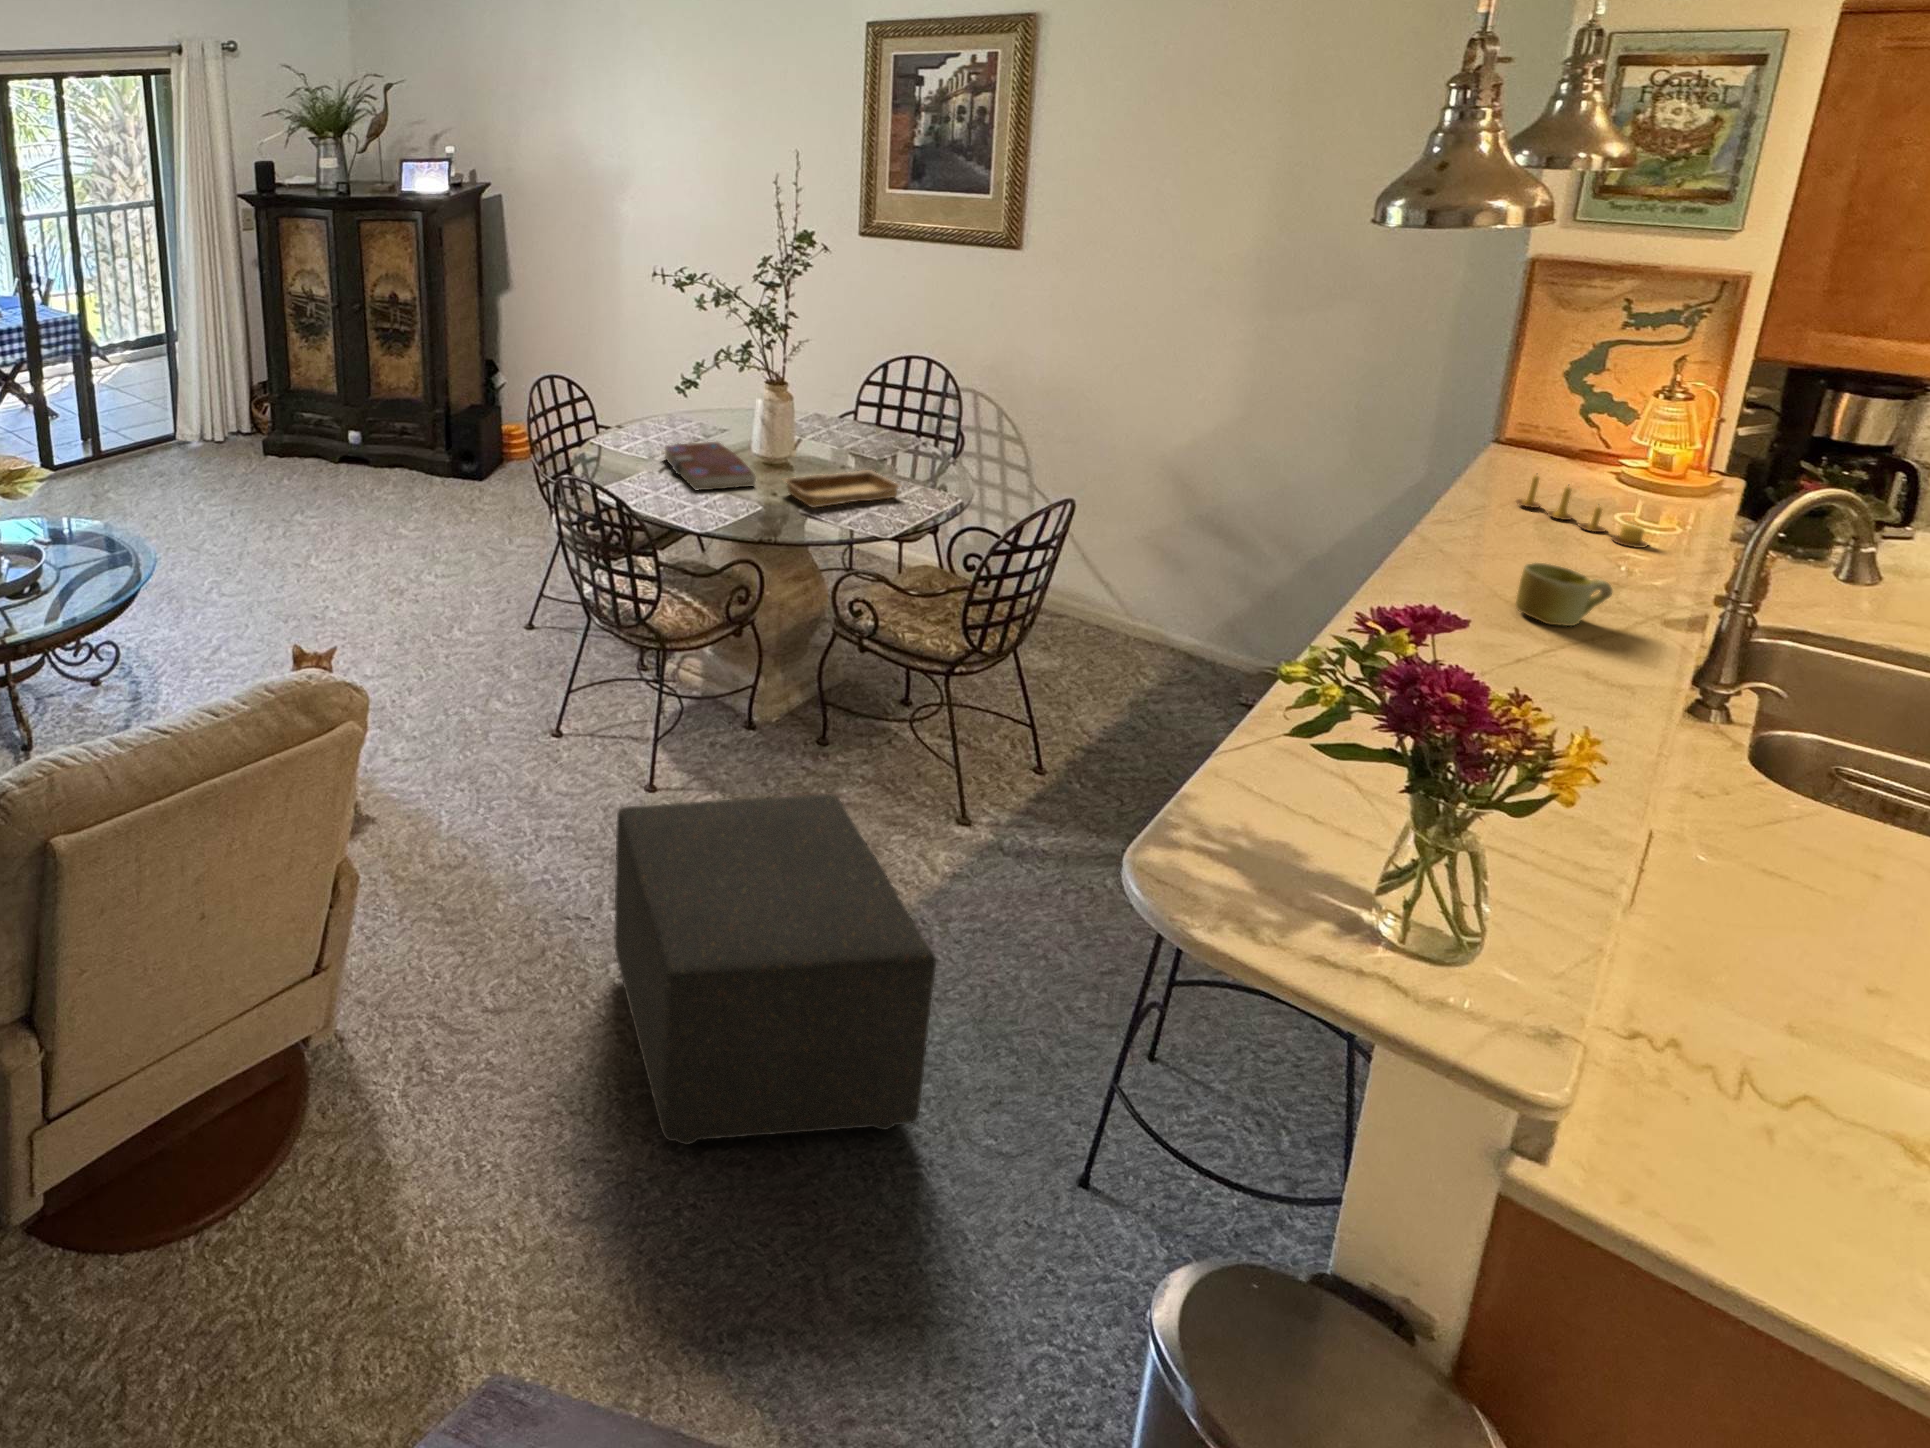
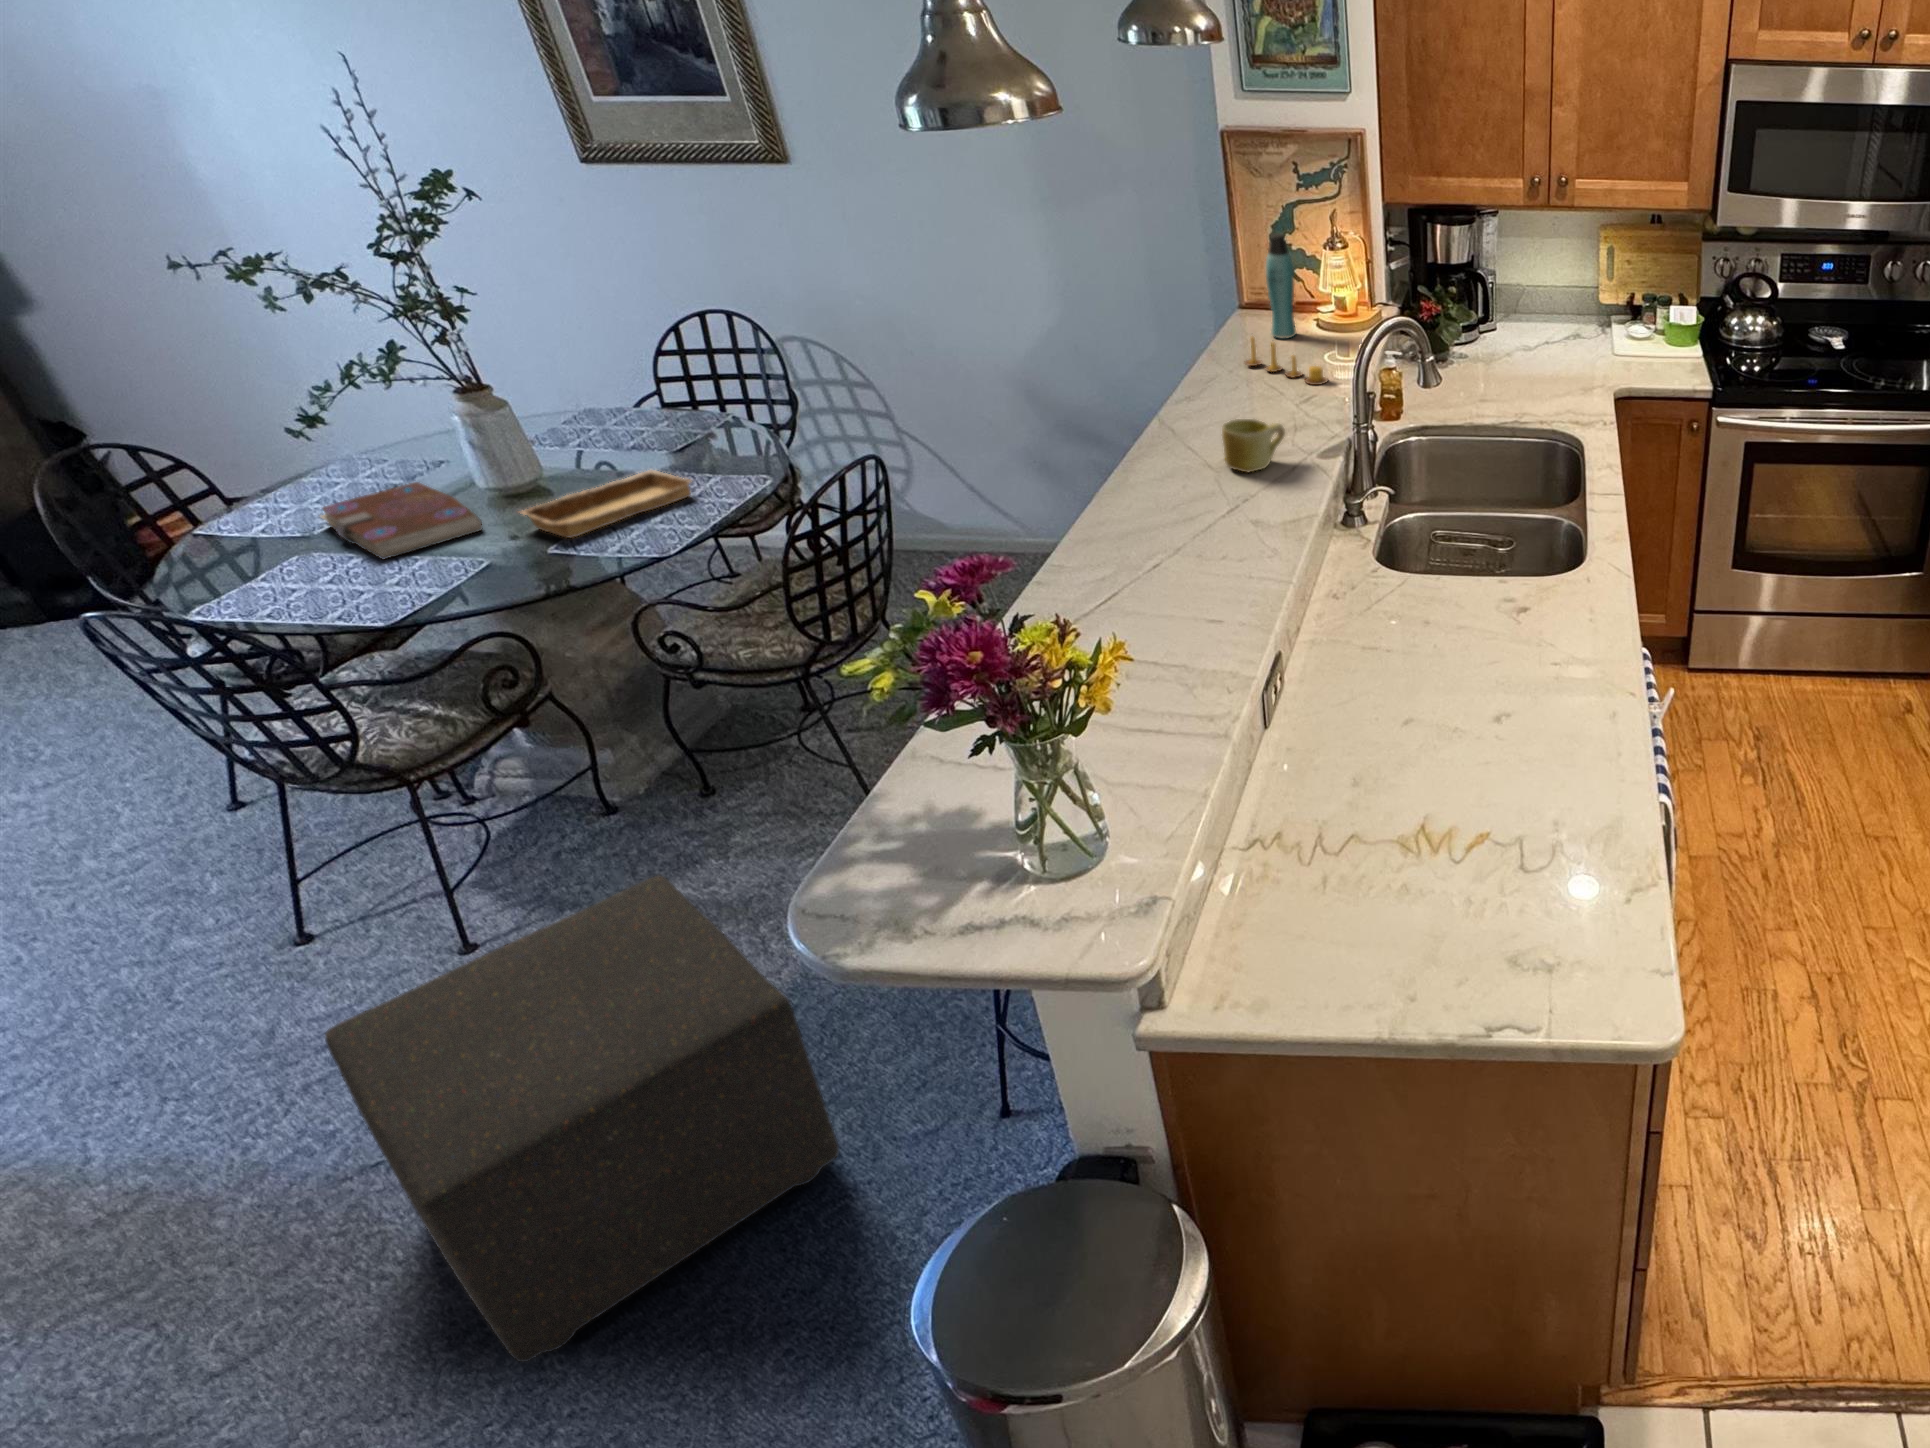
bottle: none [1547,371,1603,486] -> present [1266,233,1296,339]

